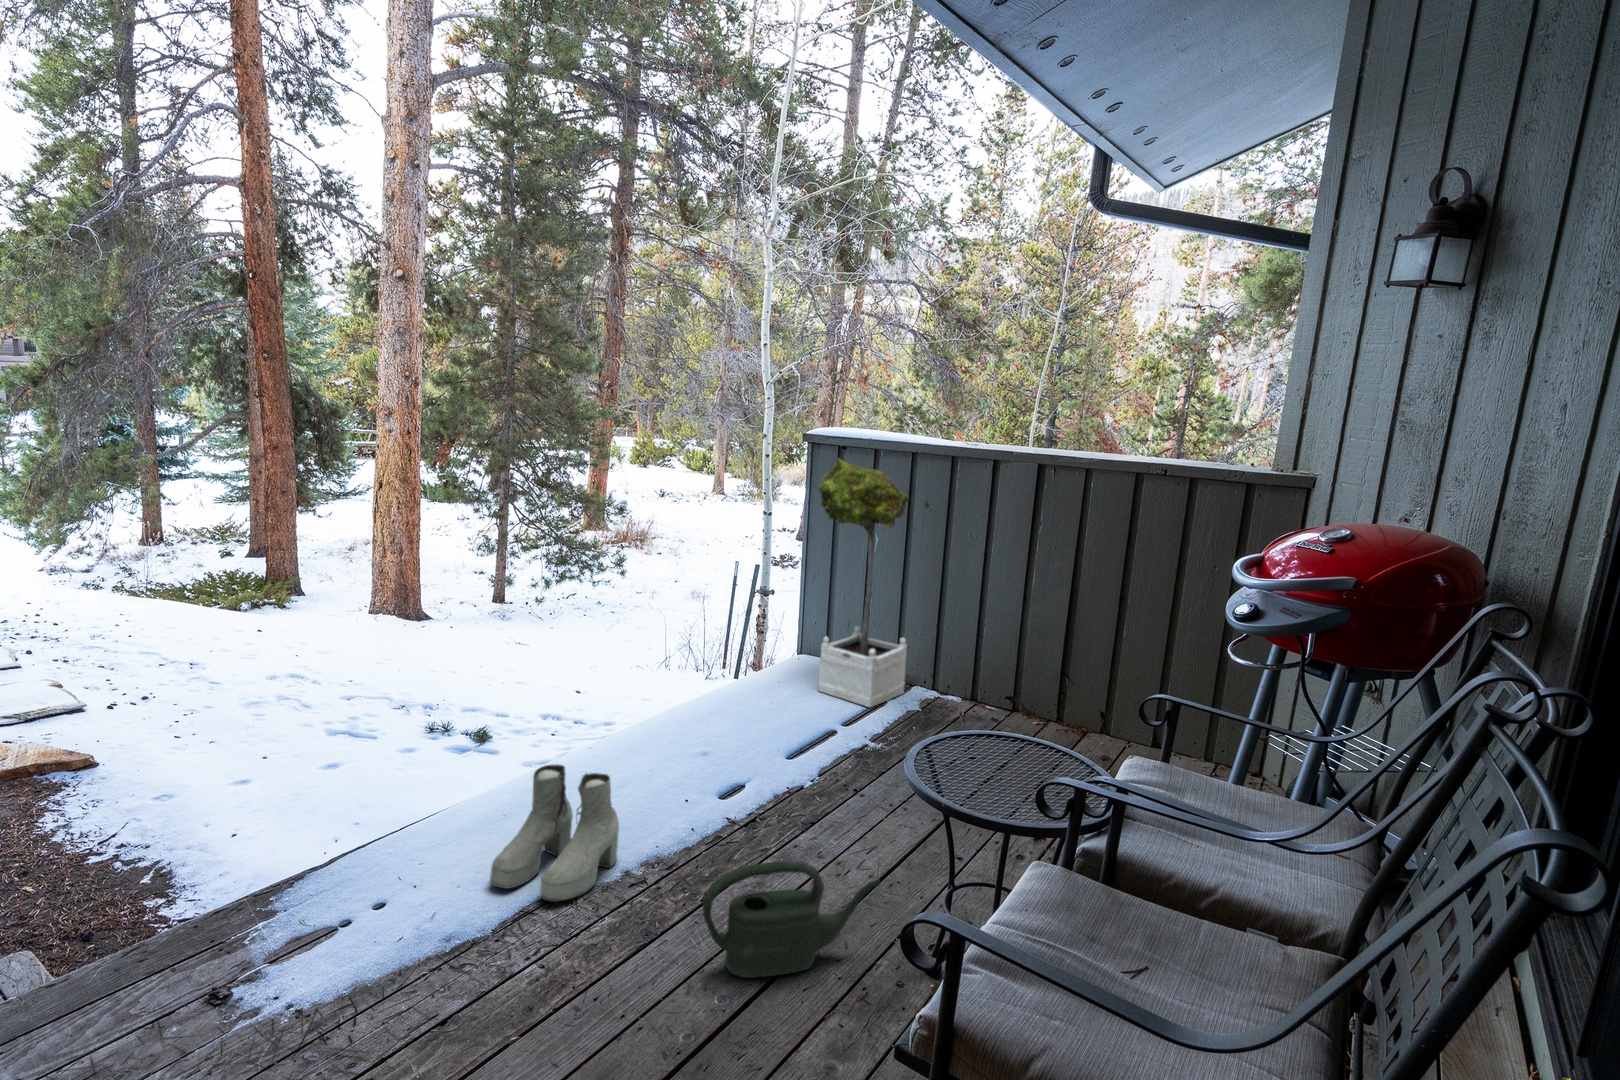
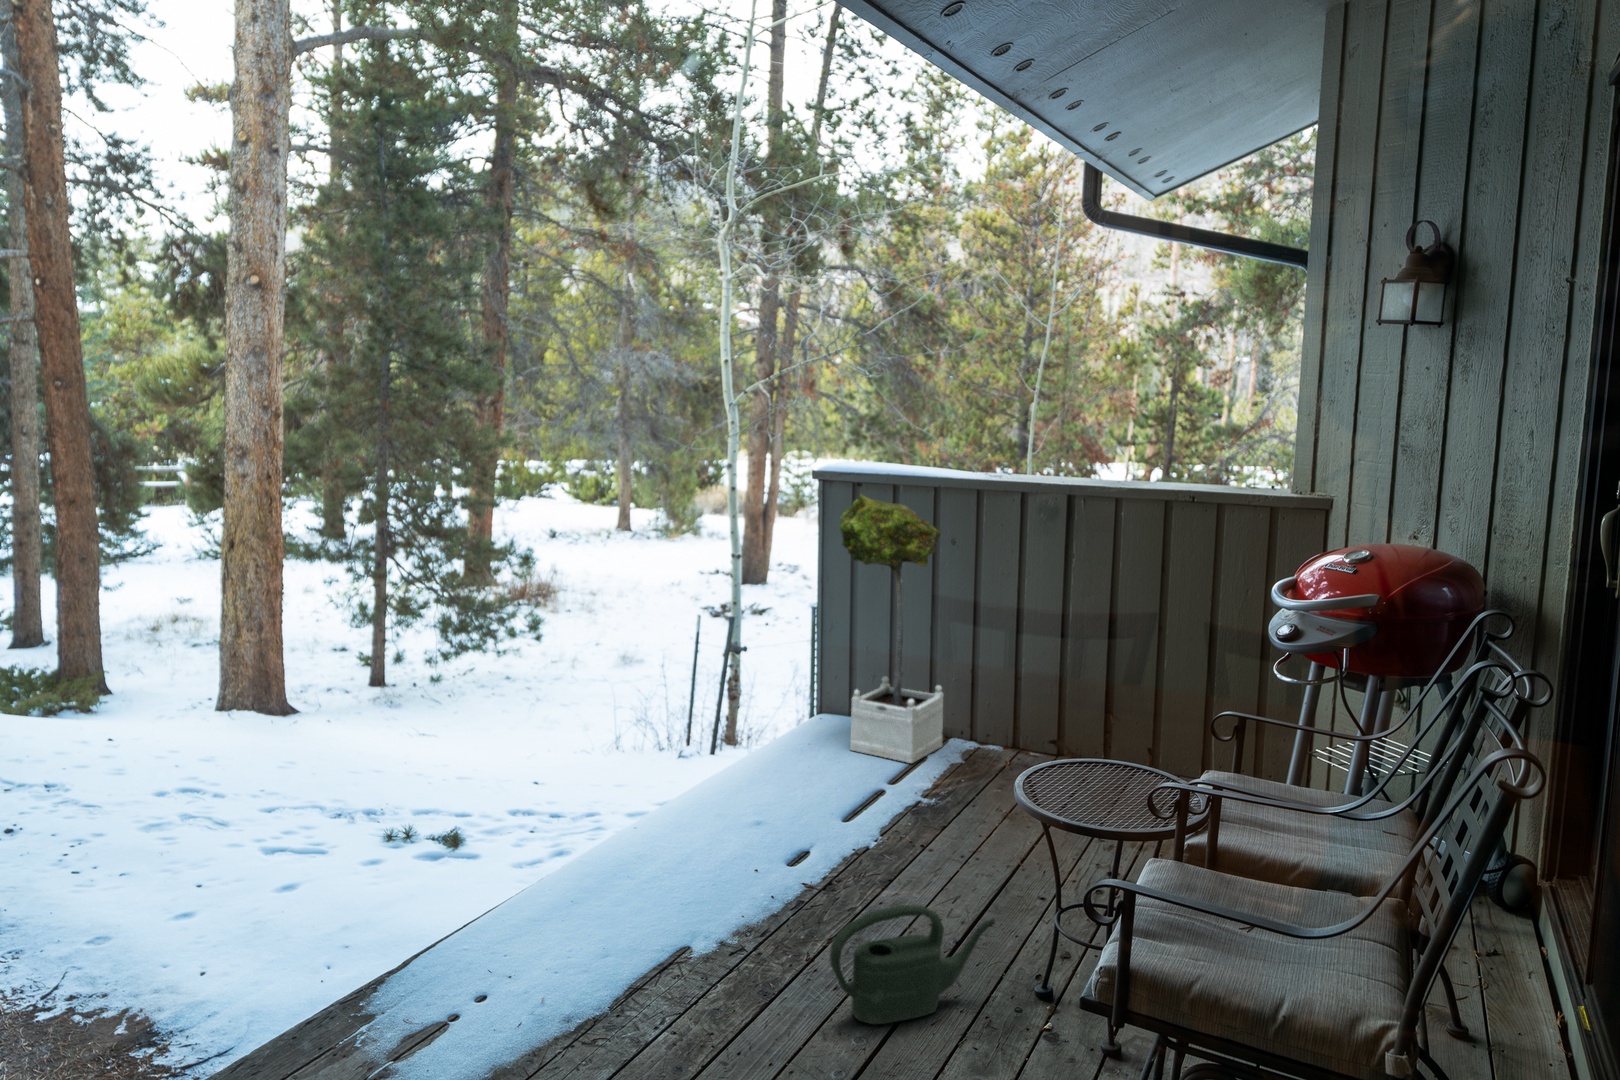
boots: present [490,764,619,902] -> none [588,835,708,973]

